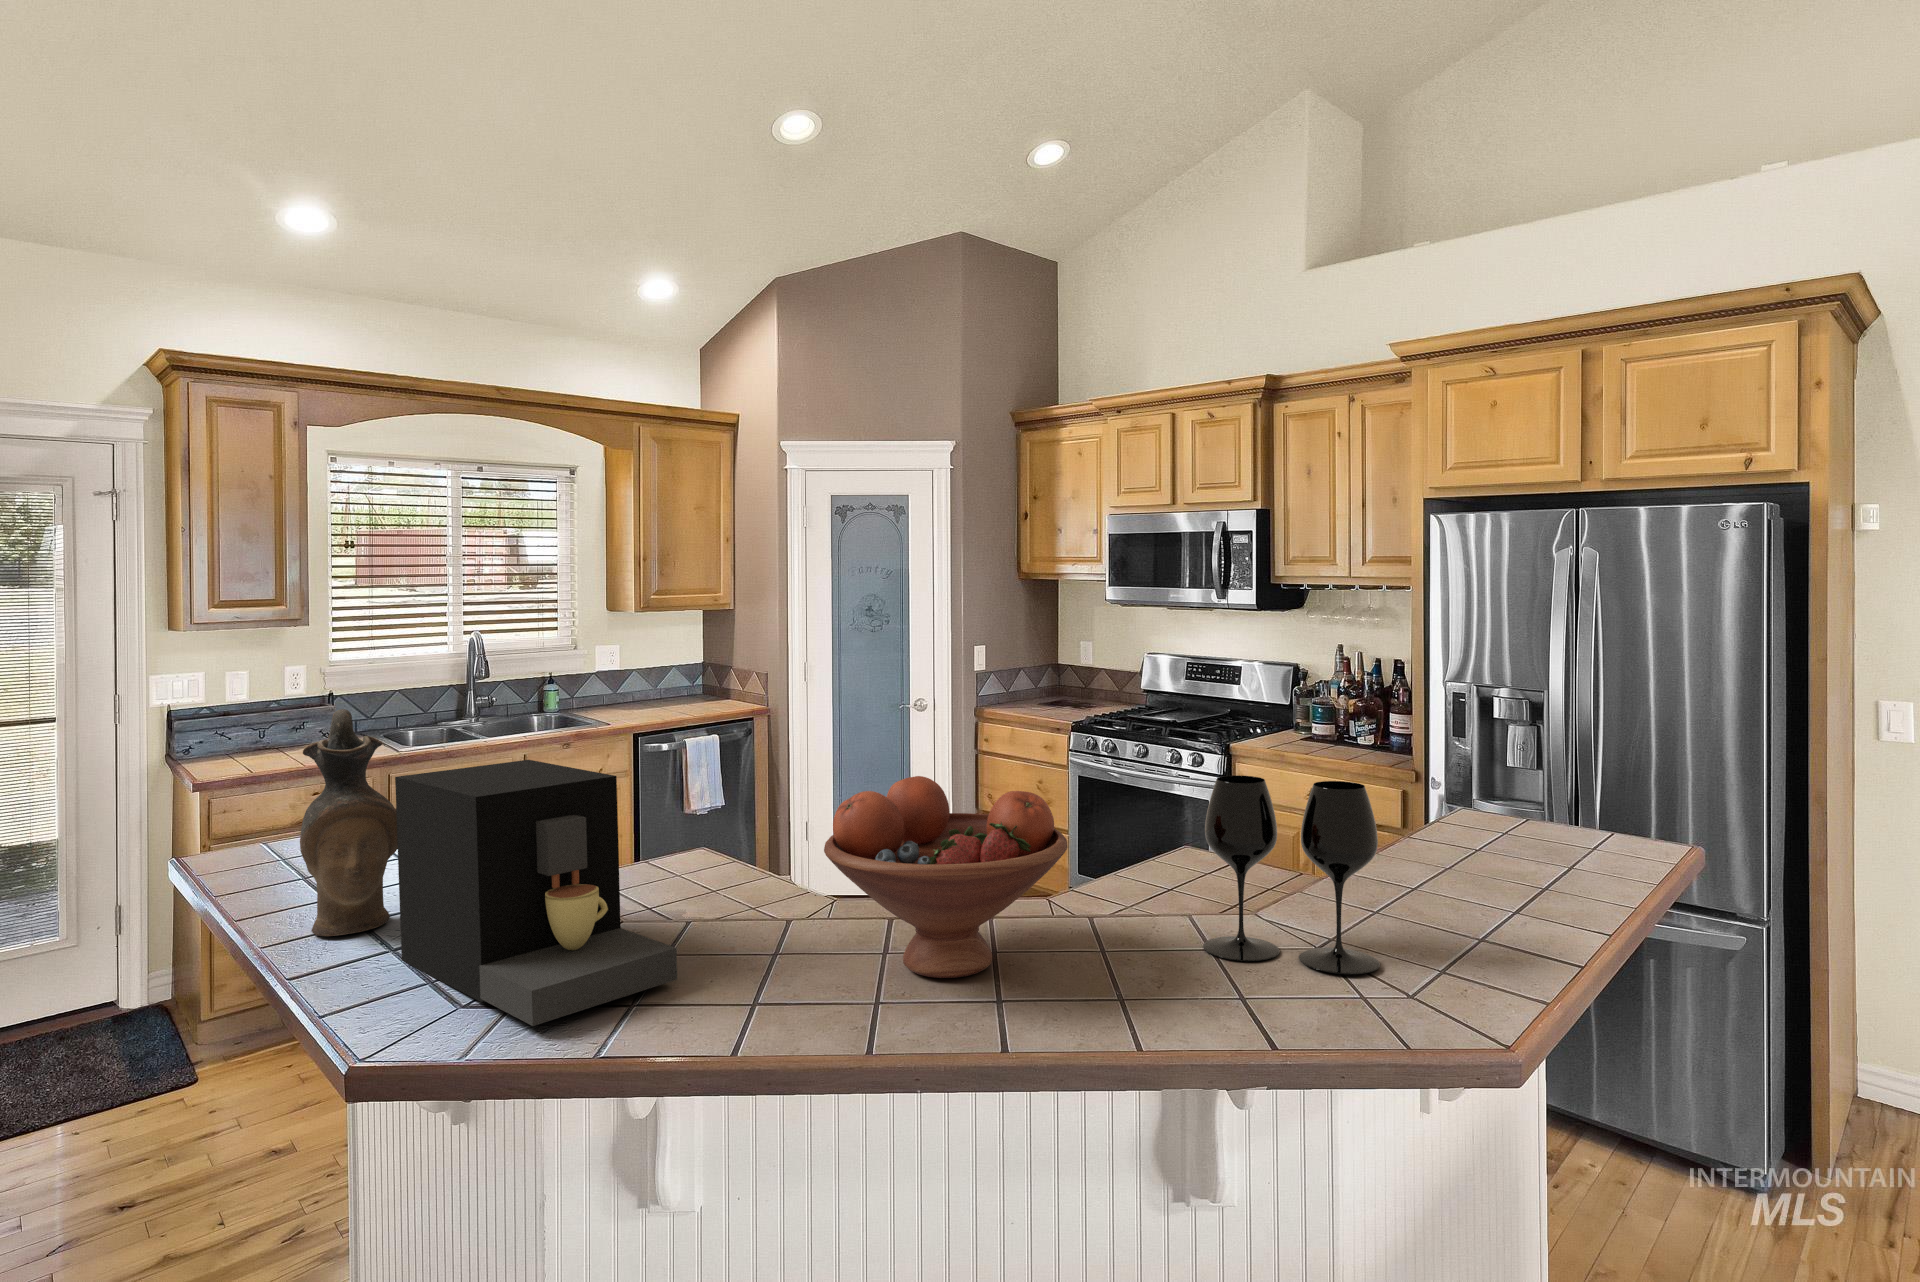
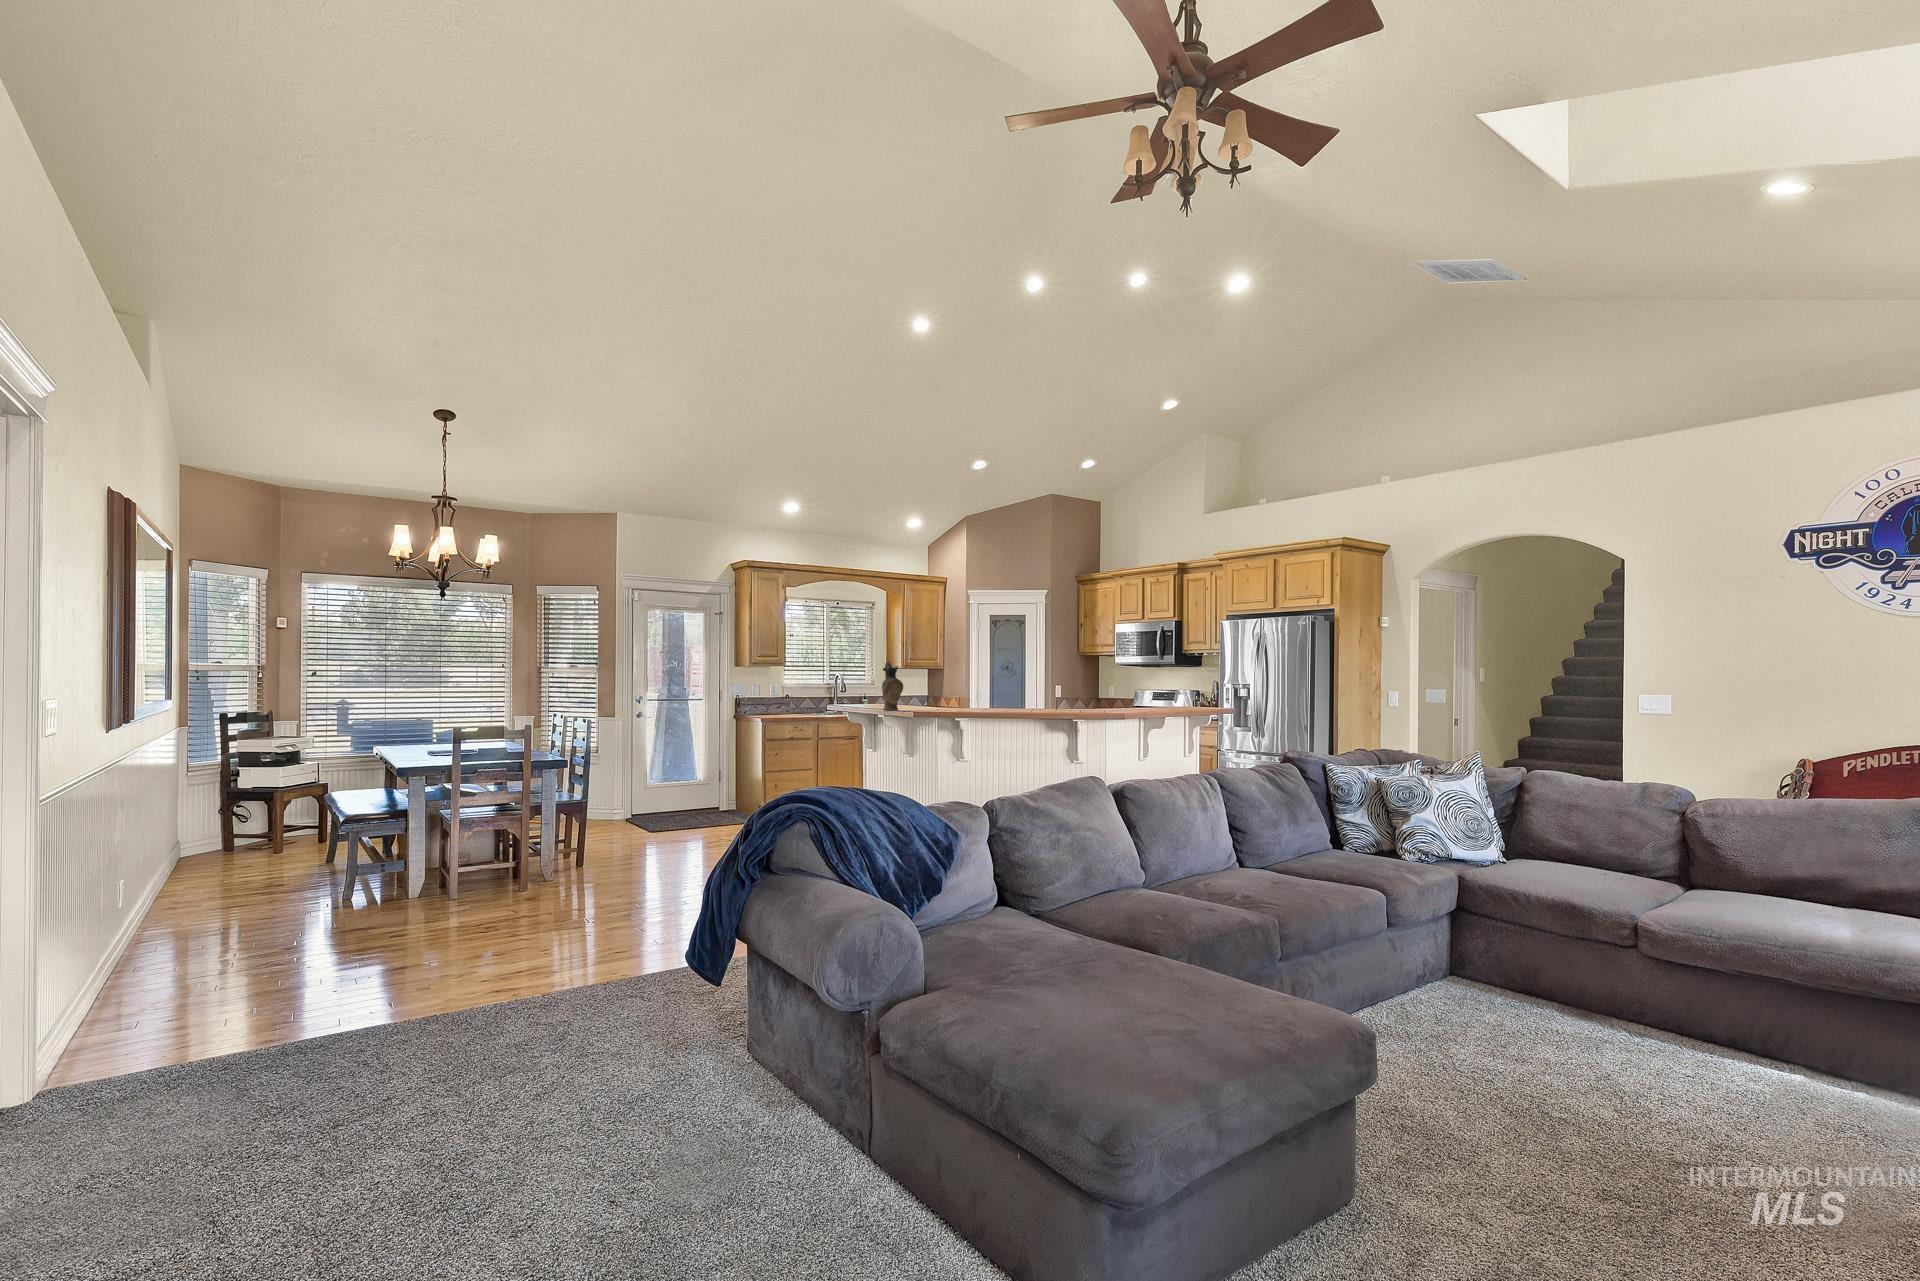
coffee maker: present [395,760,677,1026] -> none [909,670,971,712]
wine glass: present [1204,775,1380,974] -> none [1085,674,1122,712]
fruit bowl: present [824,776,1068,978] -> none [1001,674,1054,712]

